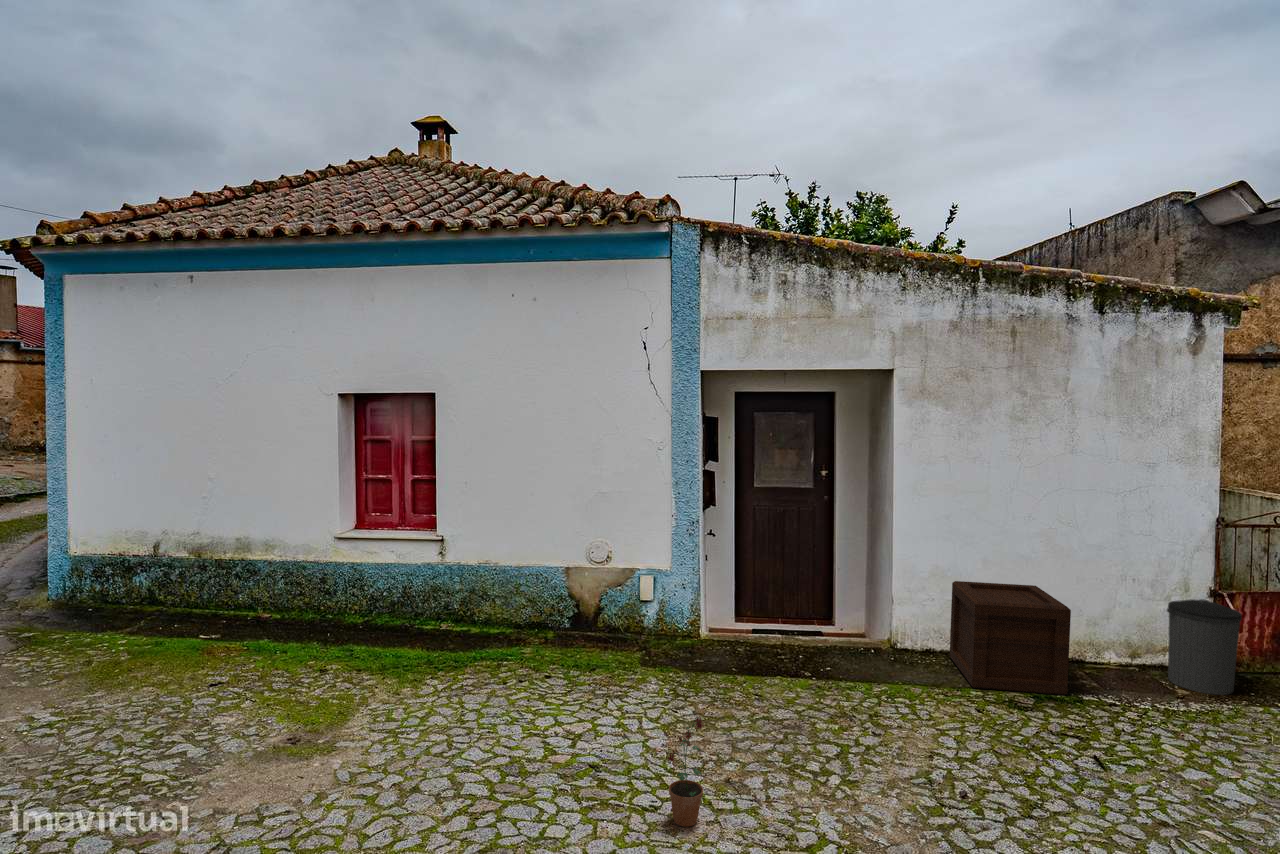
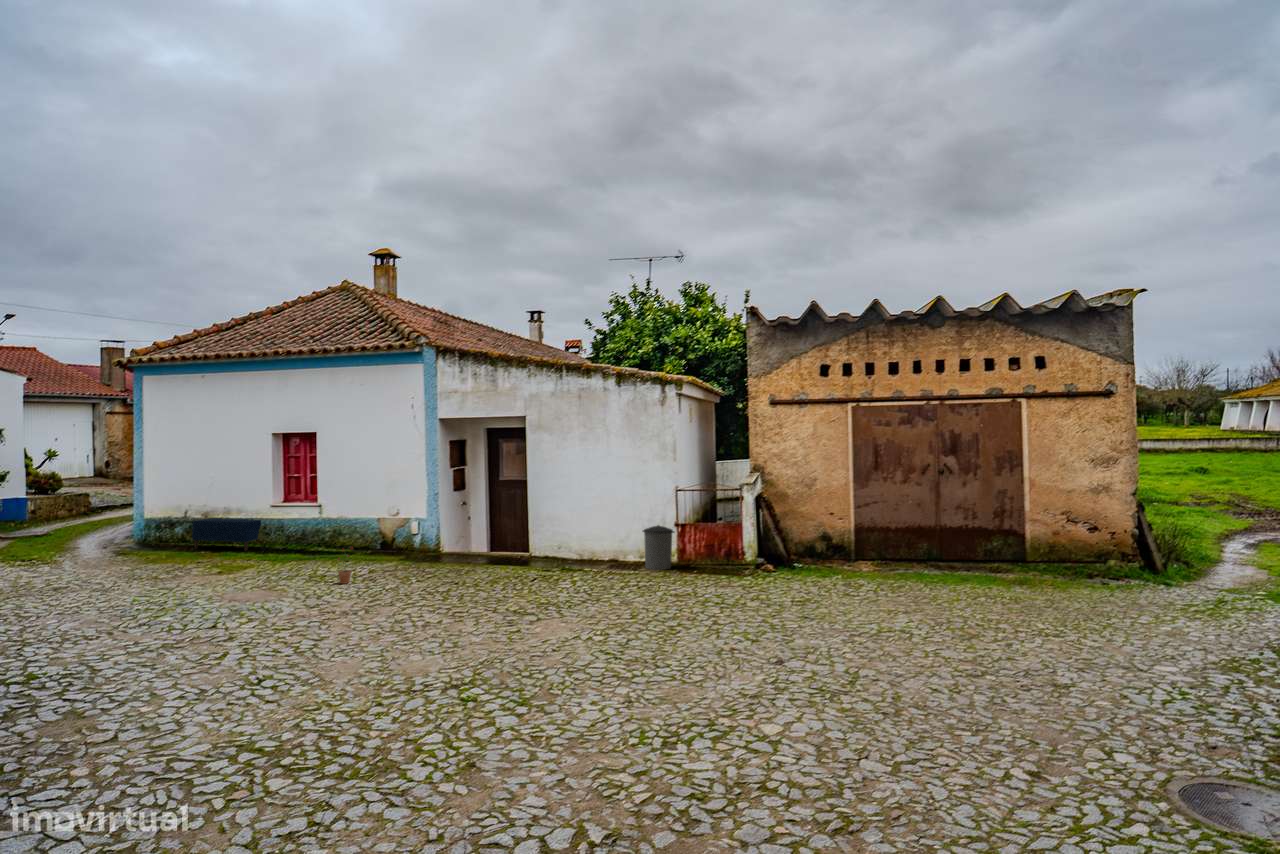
bench: none [178,559,327,634] -> present [192,518,261,551]
wooden crate: present [950,581,1071,695] -> none [539,521,593,569]

